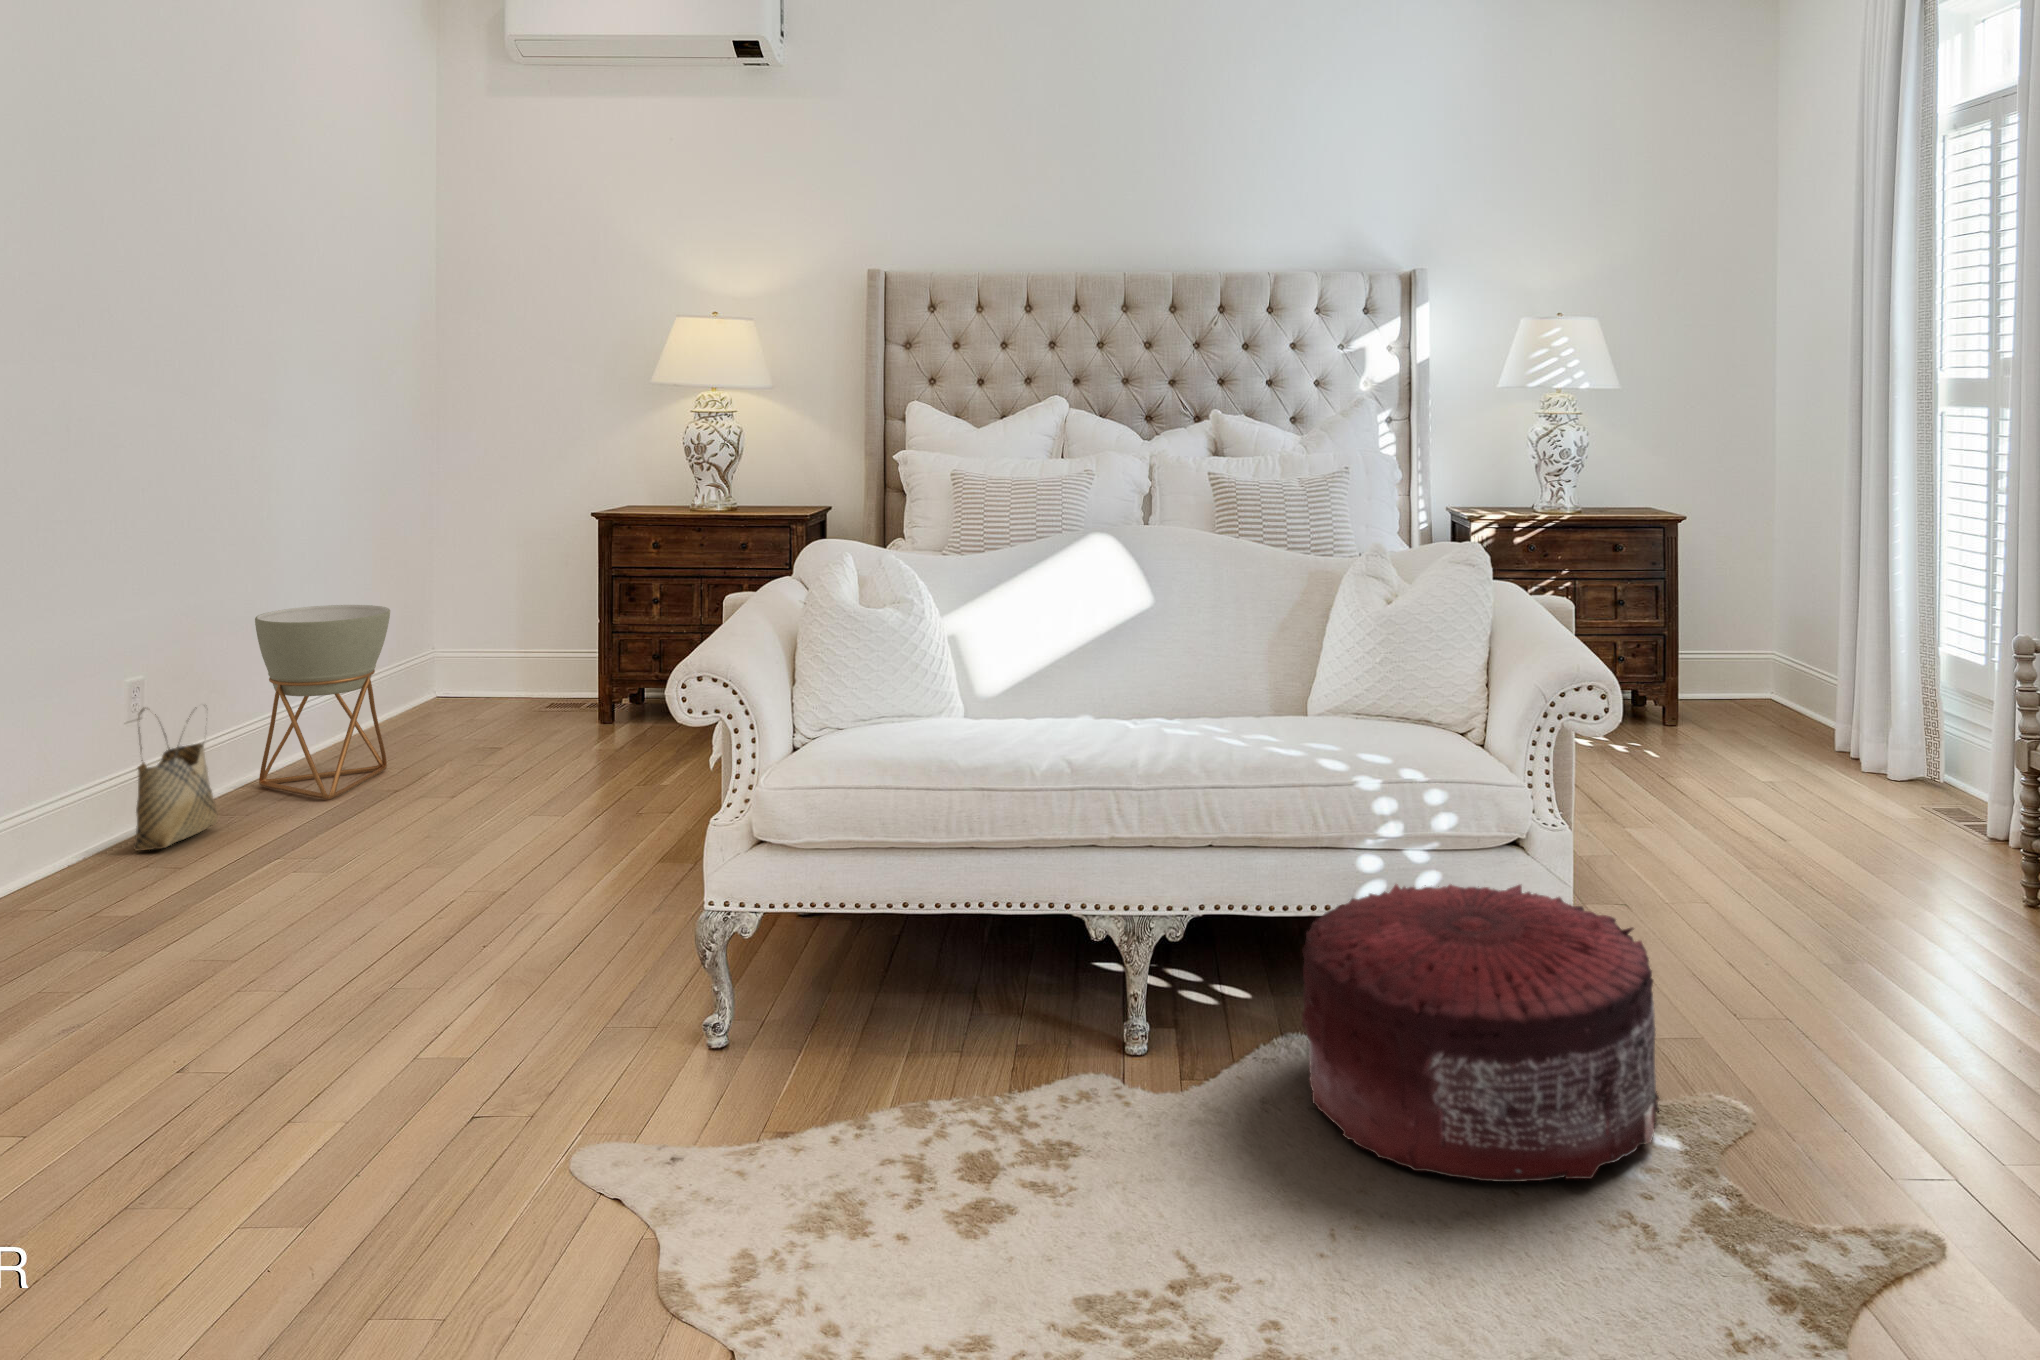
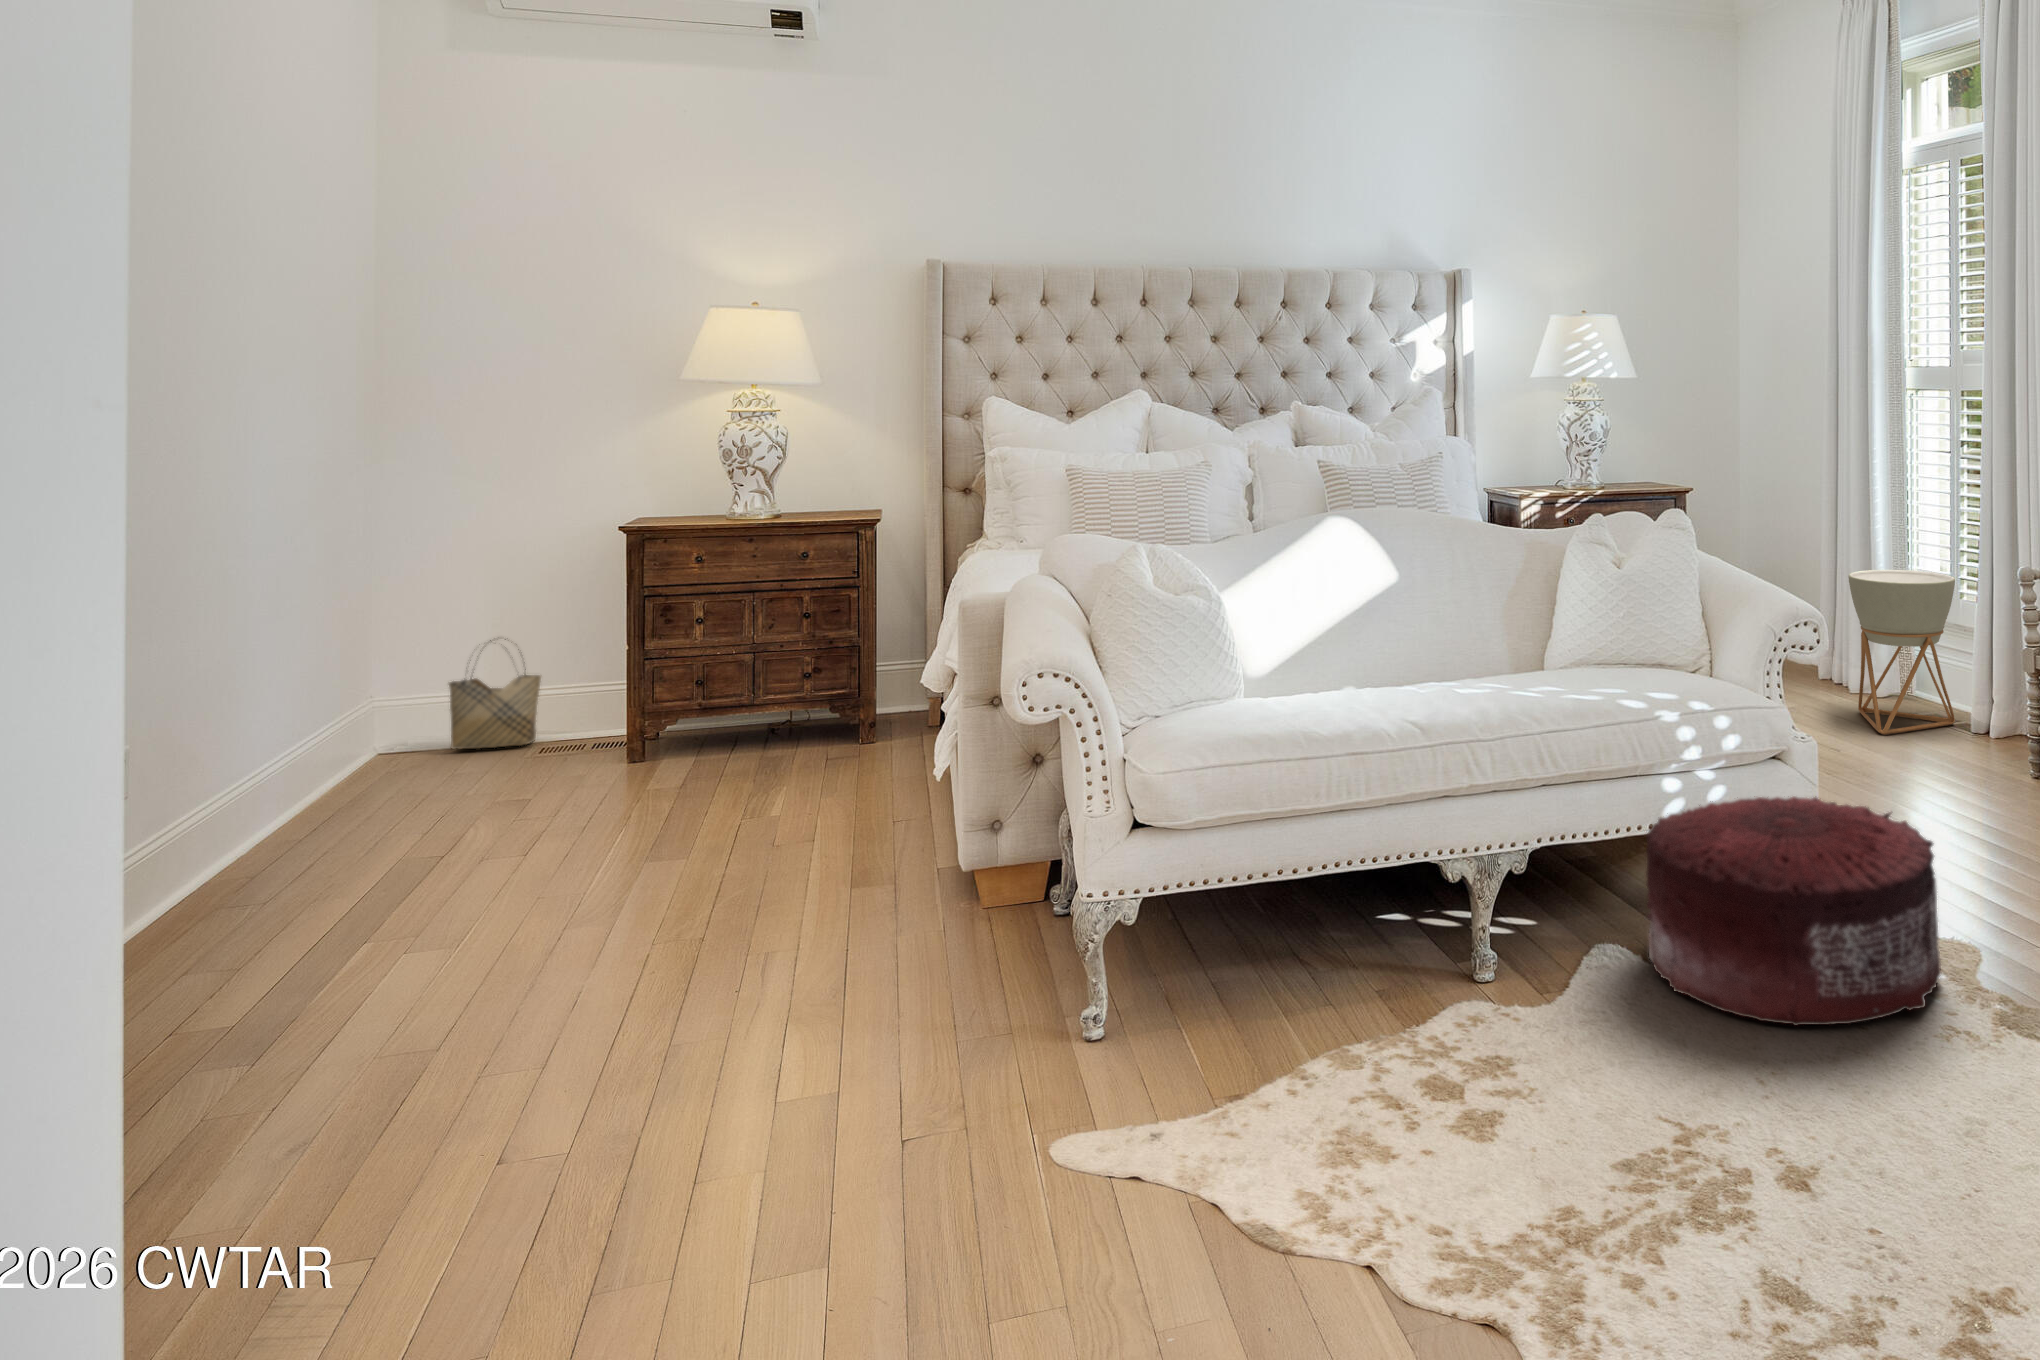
planter: present [255,605,390,800] -> present [1848,570,1955,735]
woven basket: present [134,705,218,850] -> present [449,639,541,749]

